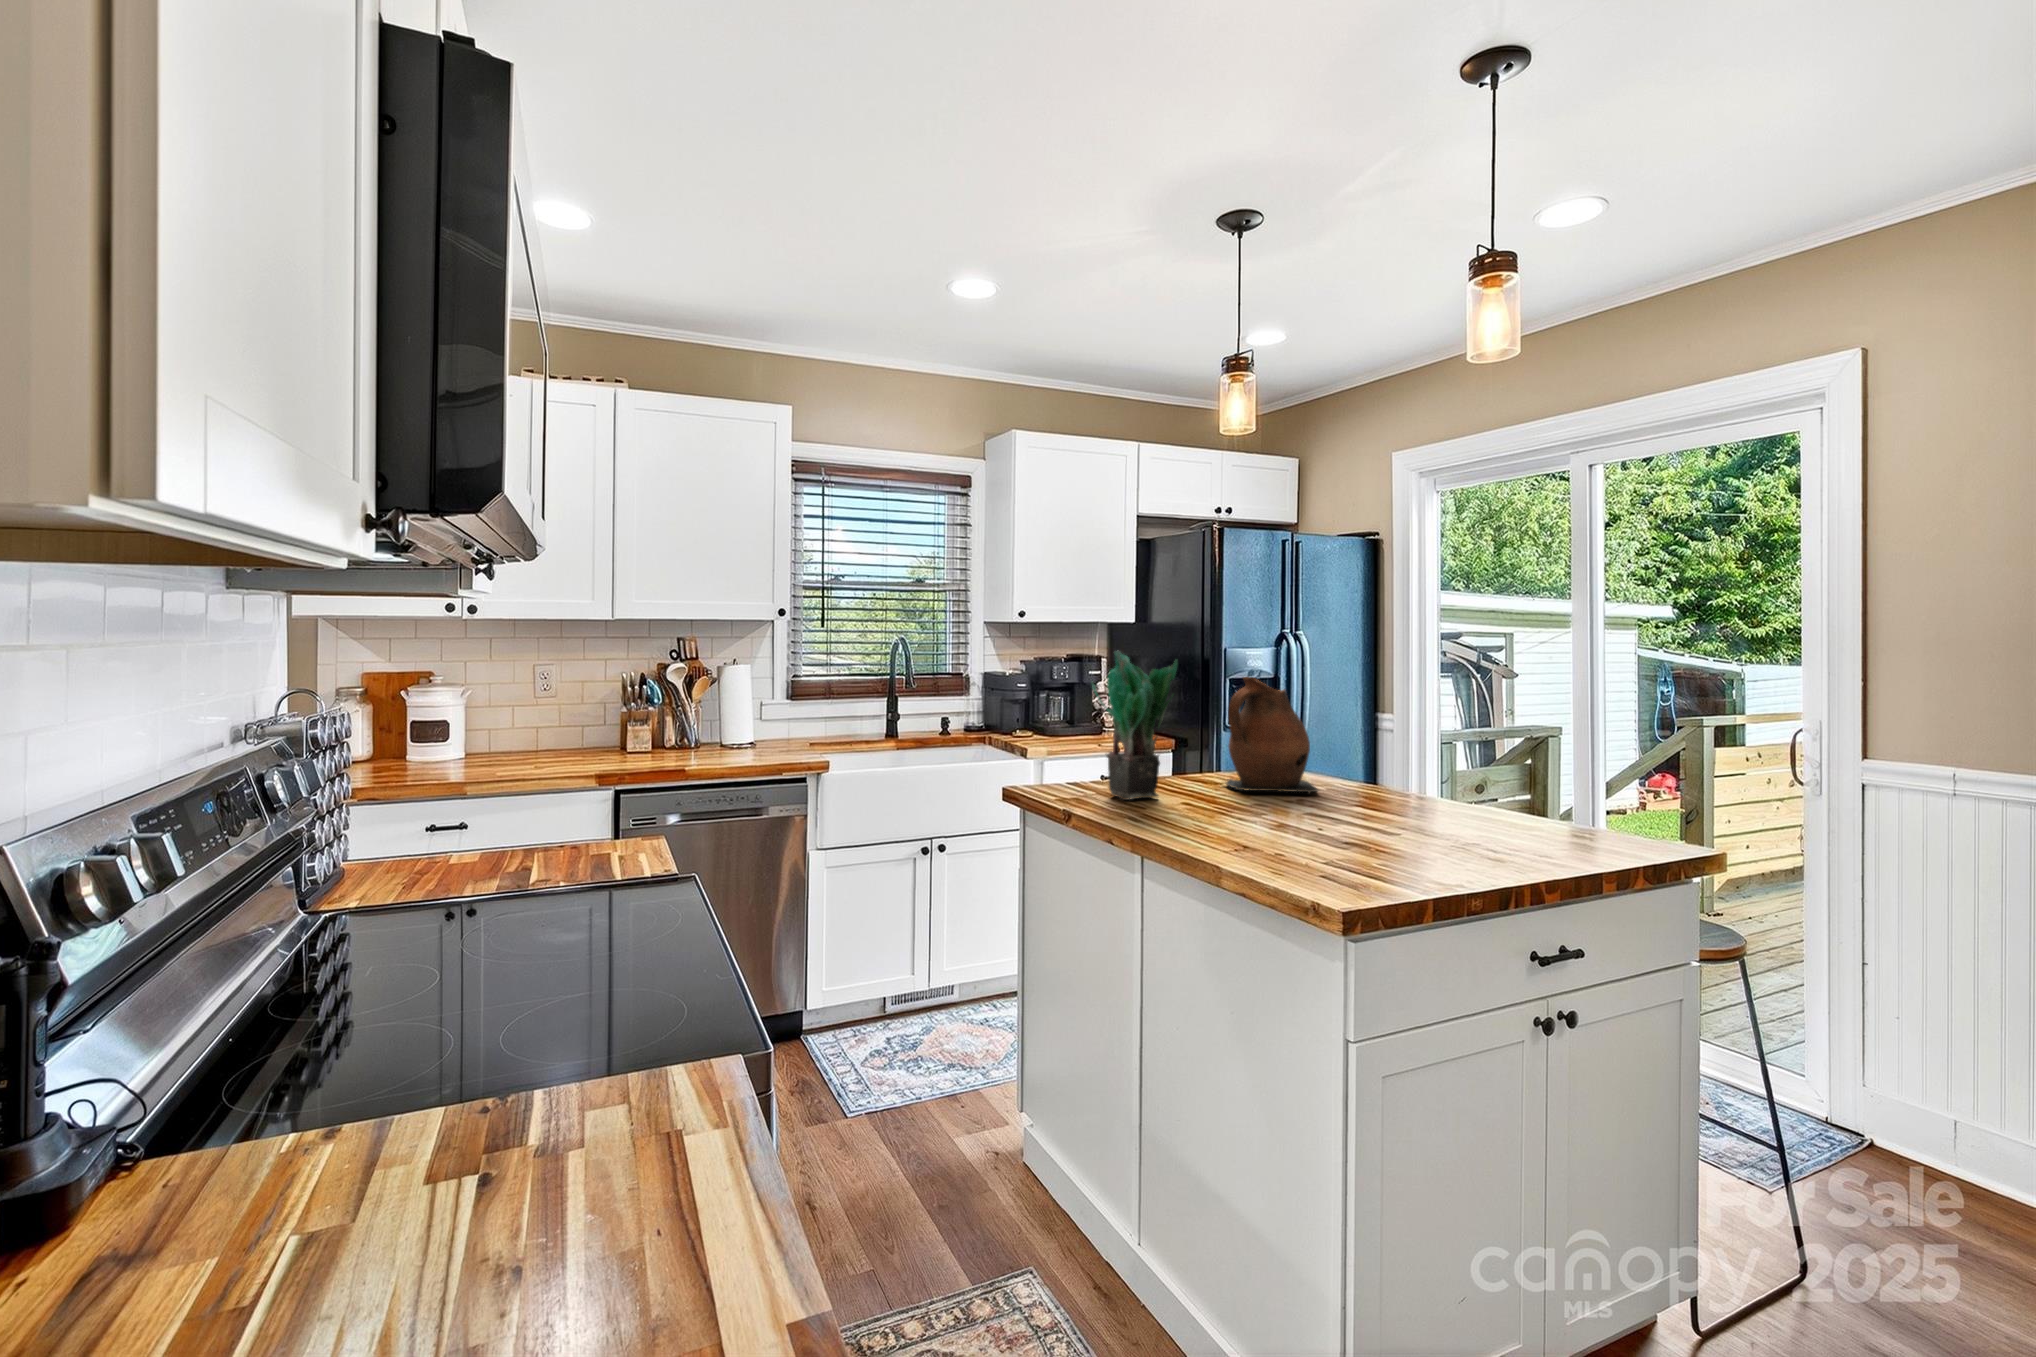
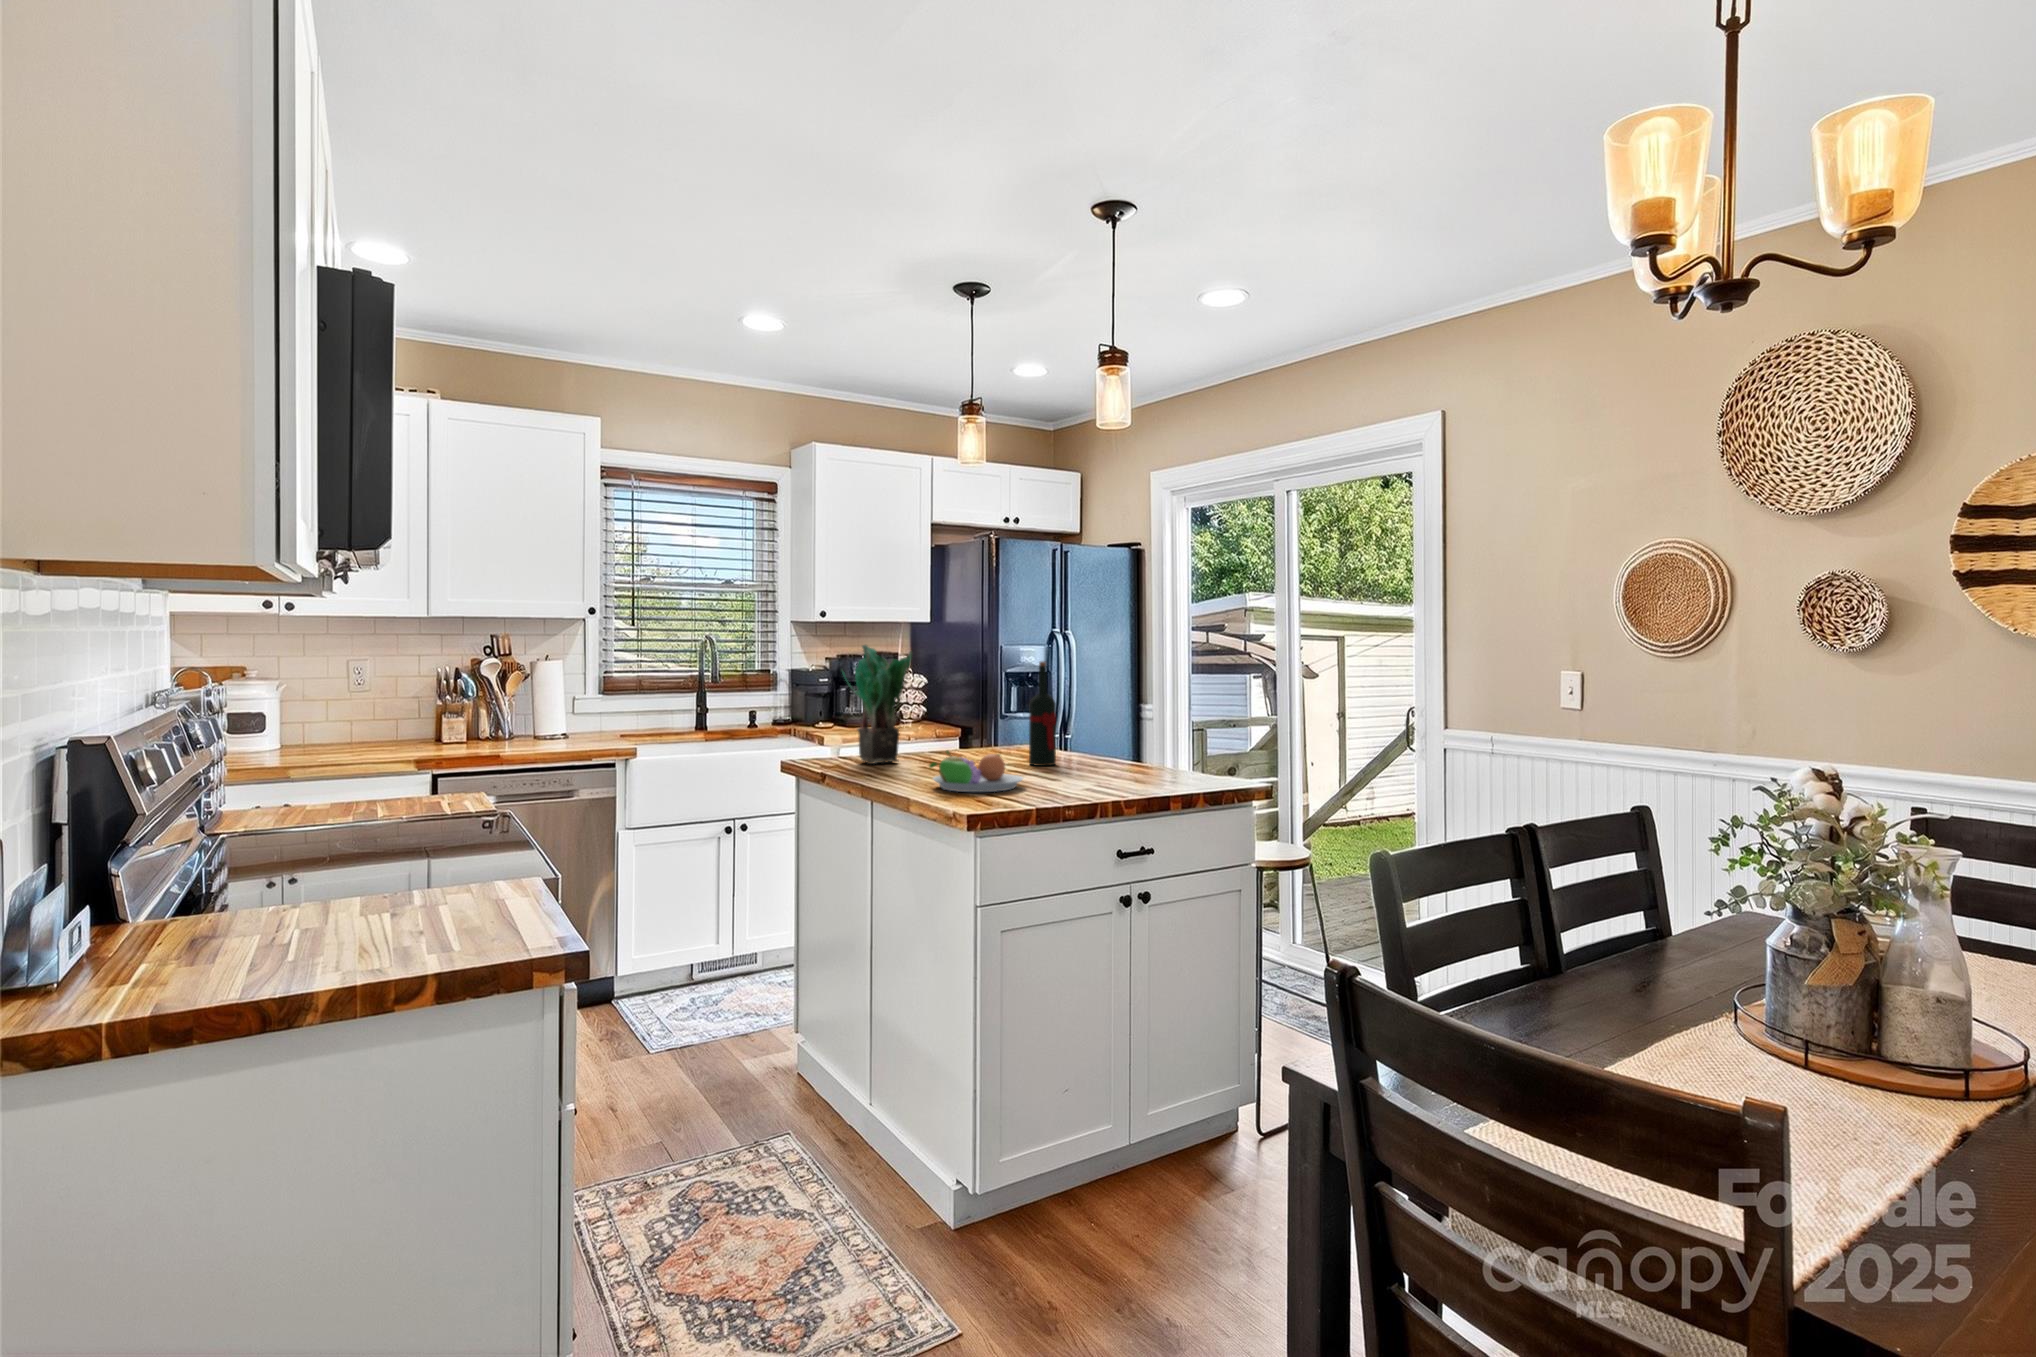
wine bottle: none [1330,673,1370,808] -> present [1029,661,1056,766]
ceramic pitcher: present [1226,677,1318,793] -> none [958,666,1029,759]
fruit bowl: none [1242,796,1373,861] -> present [929,751,1023,792]

